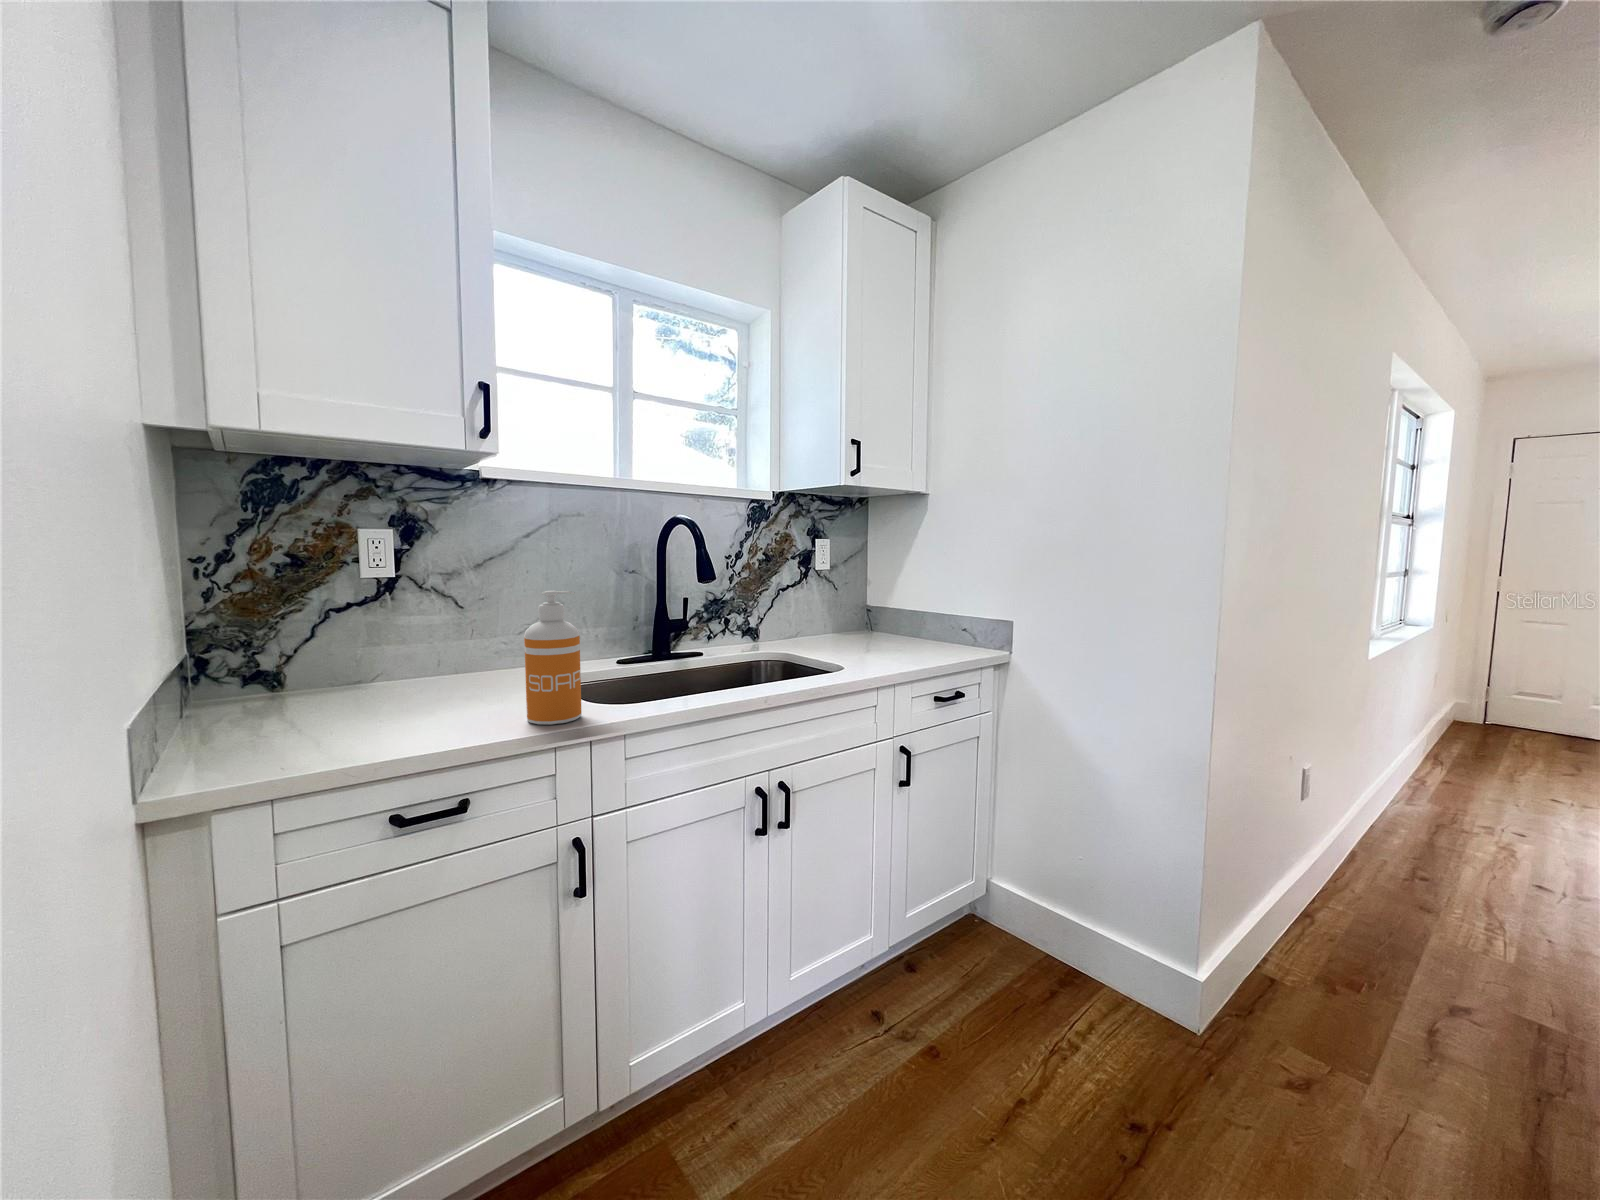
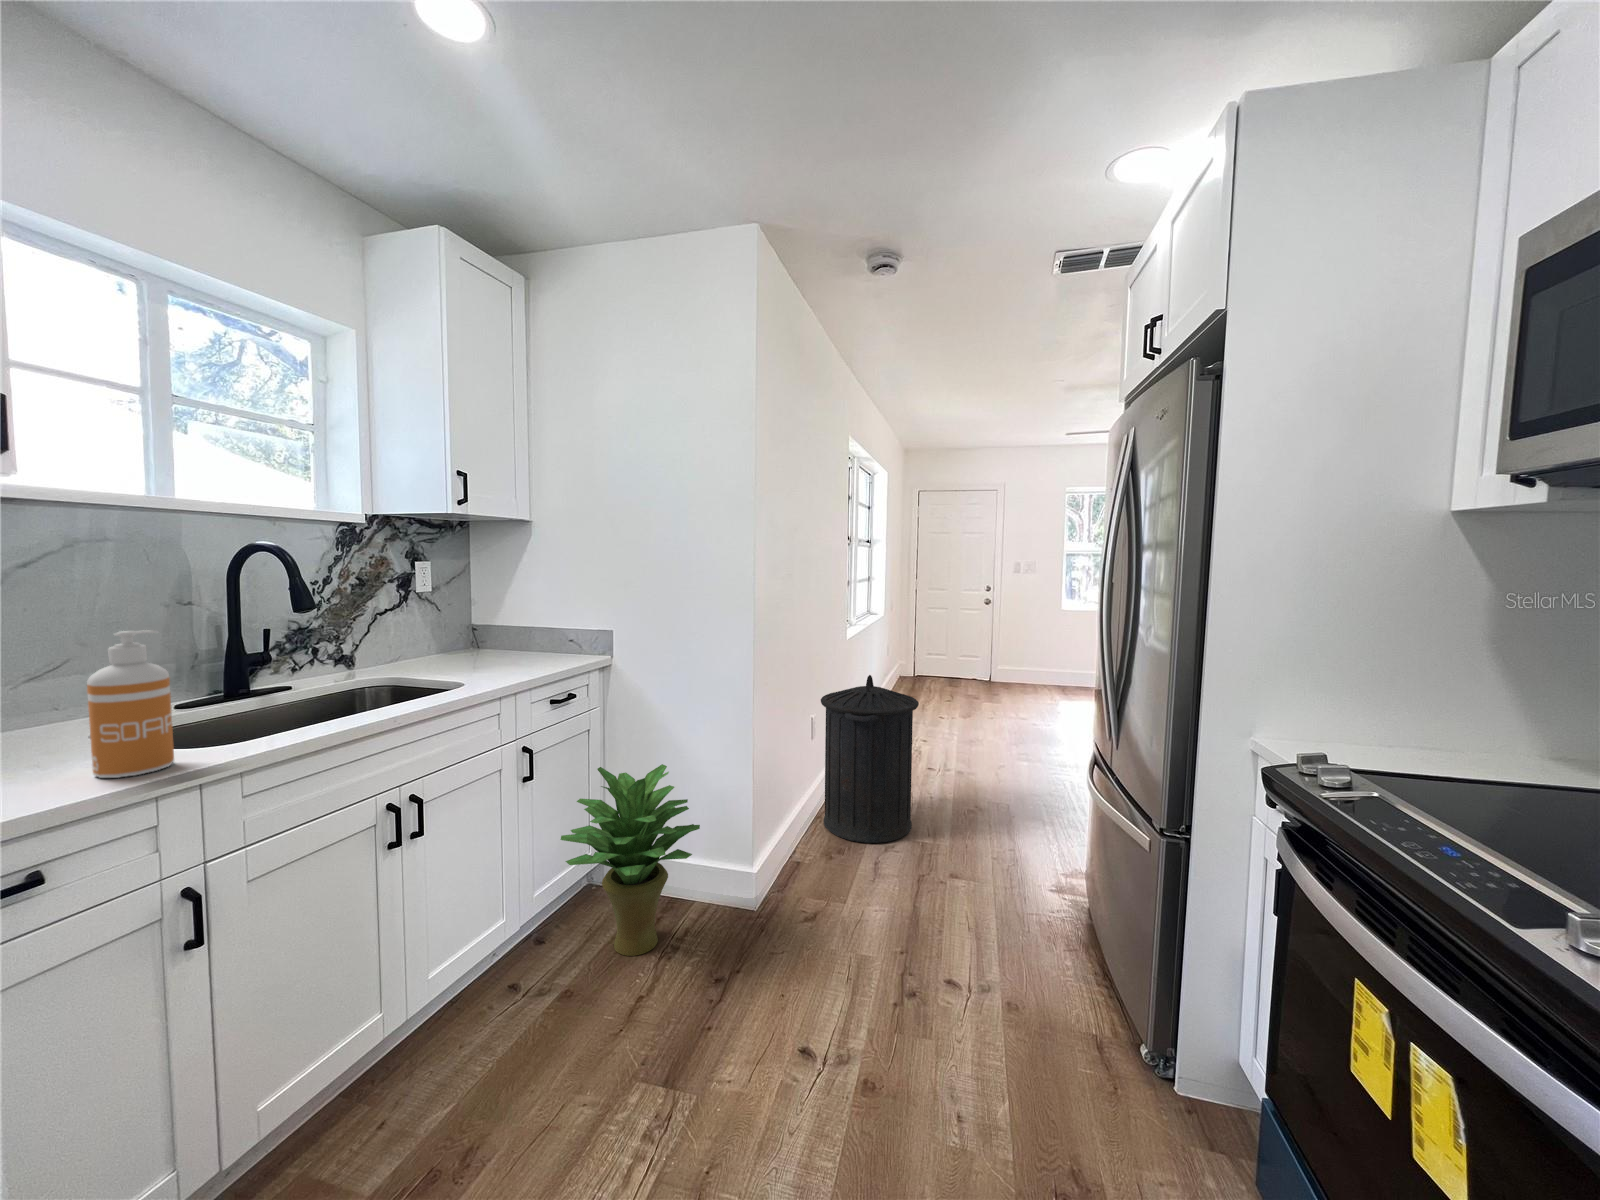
trash can: none [1317,719,1546,1002] -> present [821,675,919,843]
potted plant: none [936,786,1117,1036] -> present [561,764,700,956]

